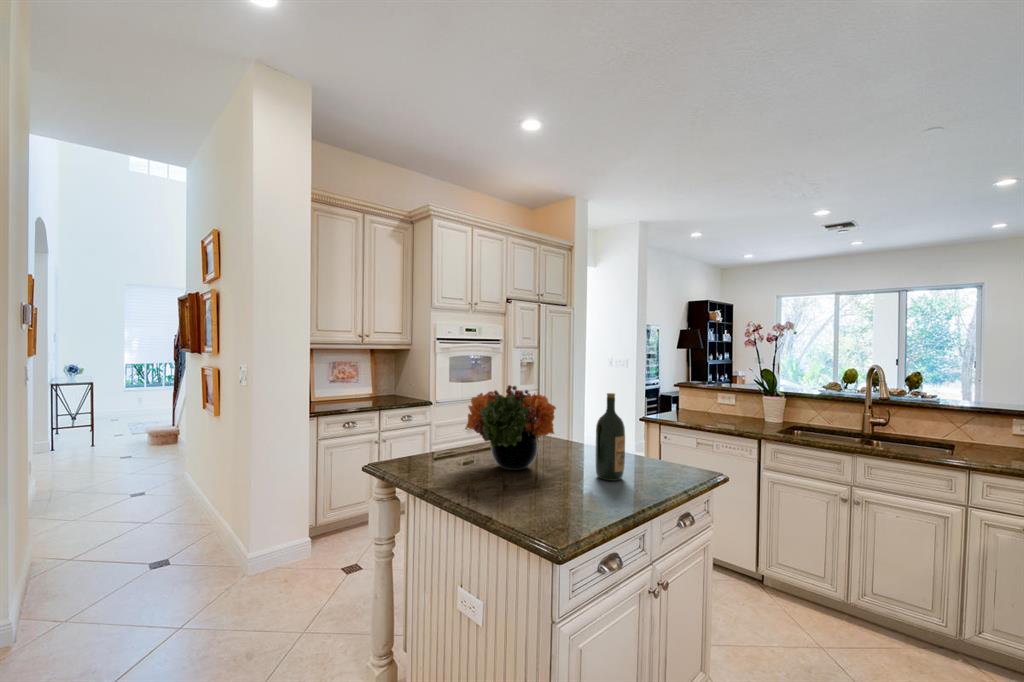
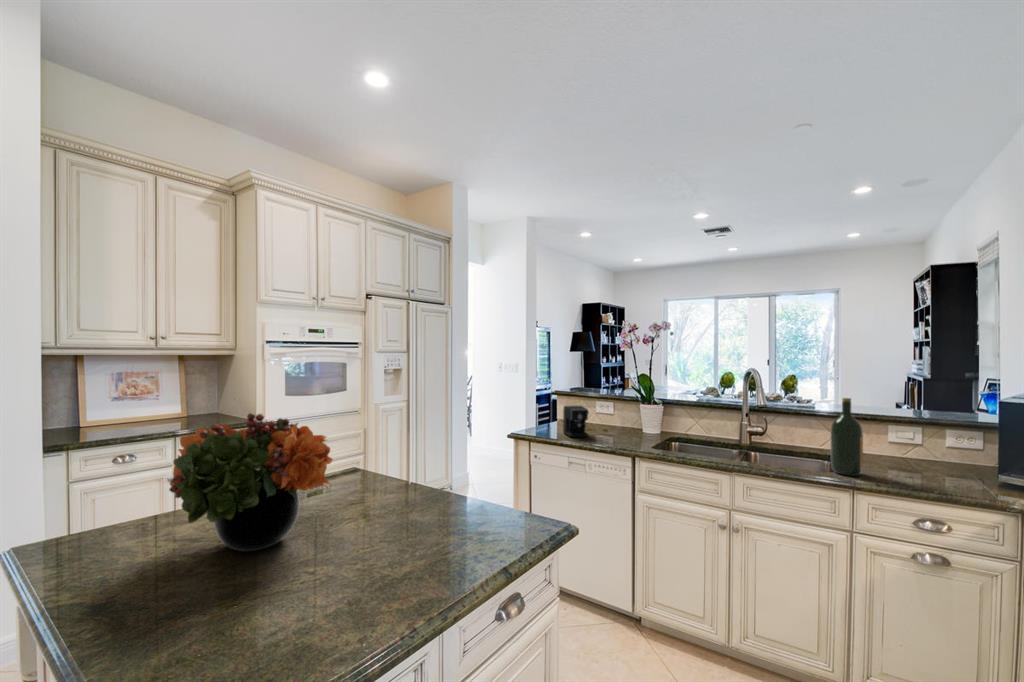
wine bottle: present [595,393,625,481] -> present [831,398,863,476]
coffee maker: none [689,395,730,422] -> present [563,406,607,437]

